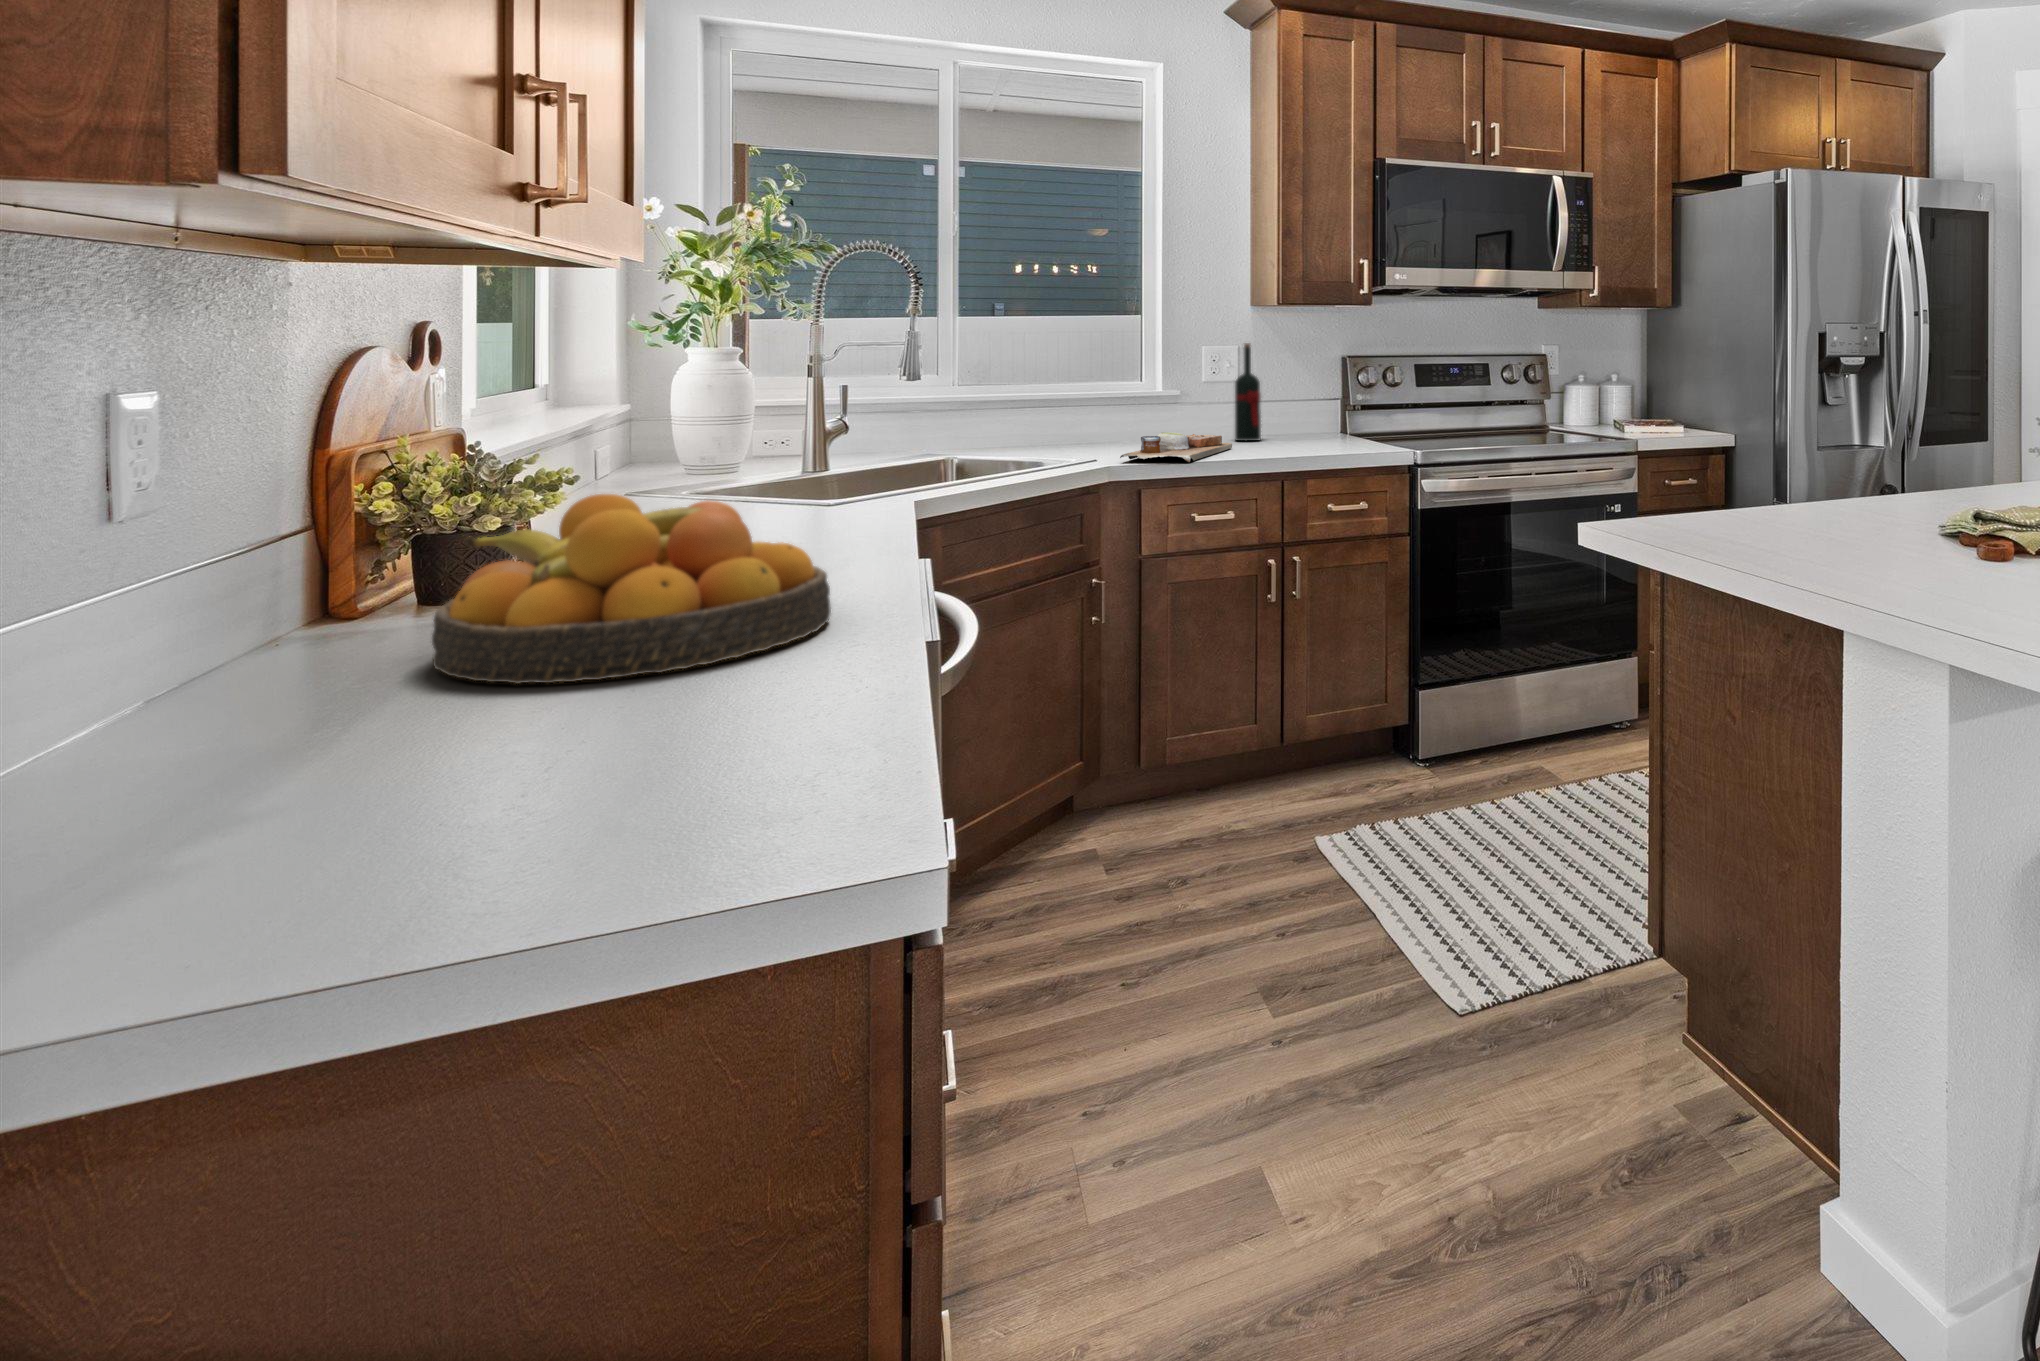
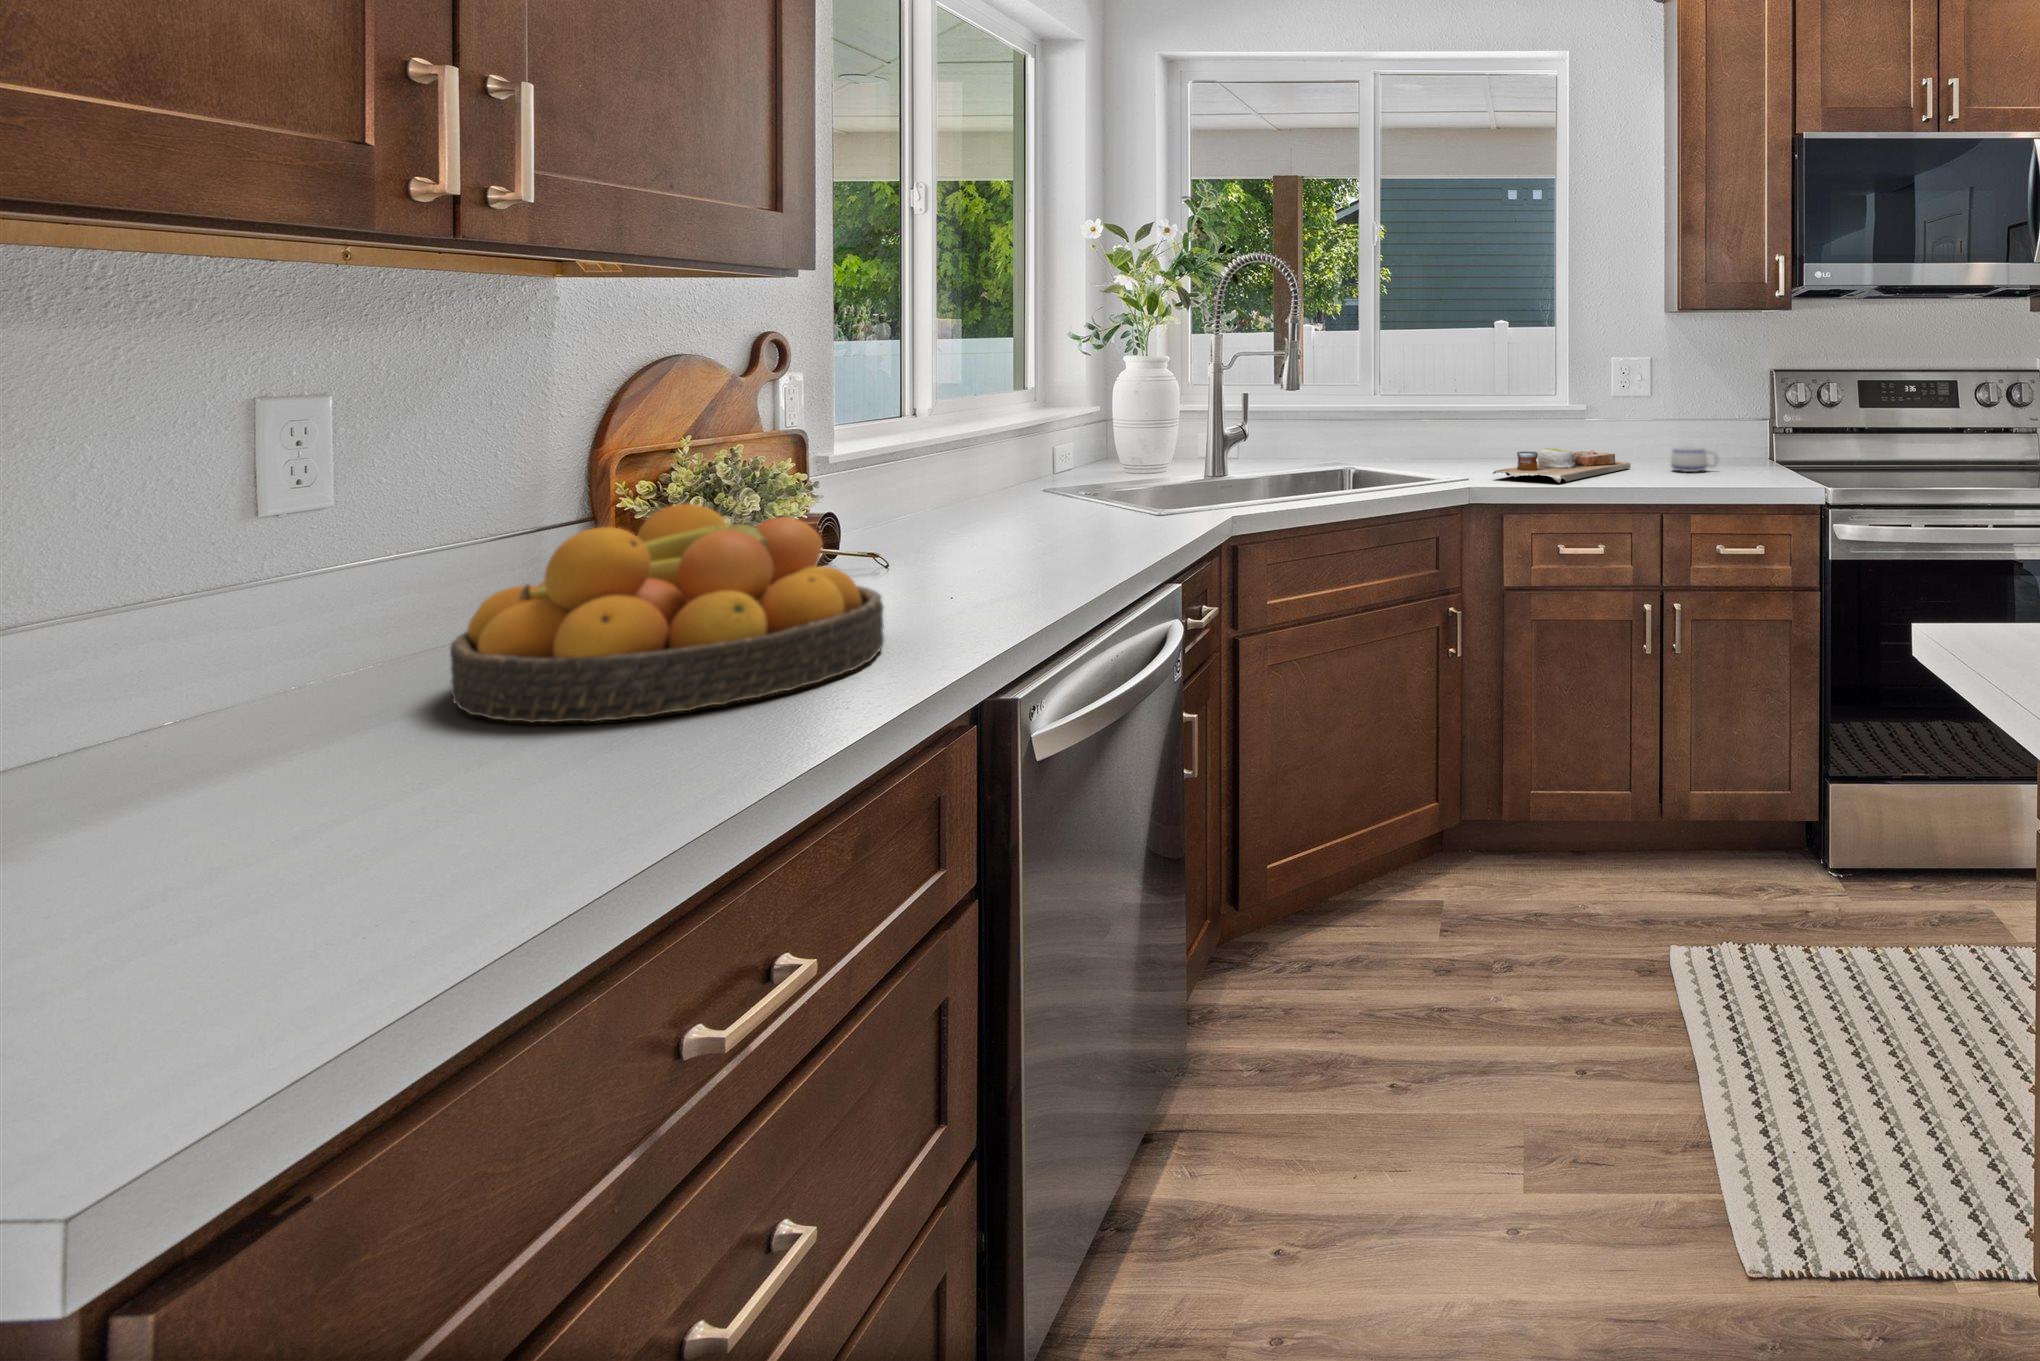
wine bottle: present [1235,343,1261,441] -> none [1647,351,1675,461]
mug: none [1270,426,1312,448] -> present [1671,446,1718,472]

